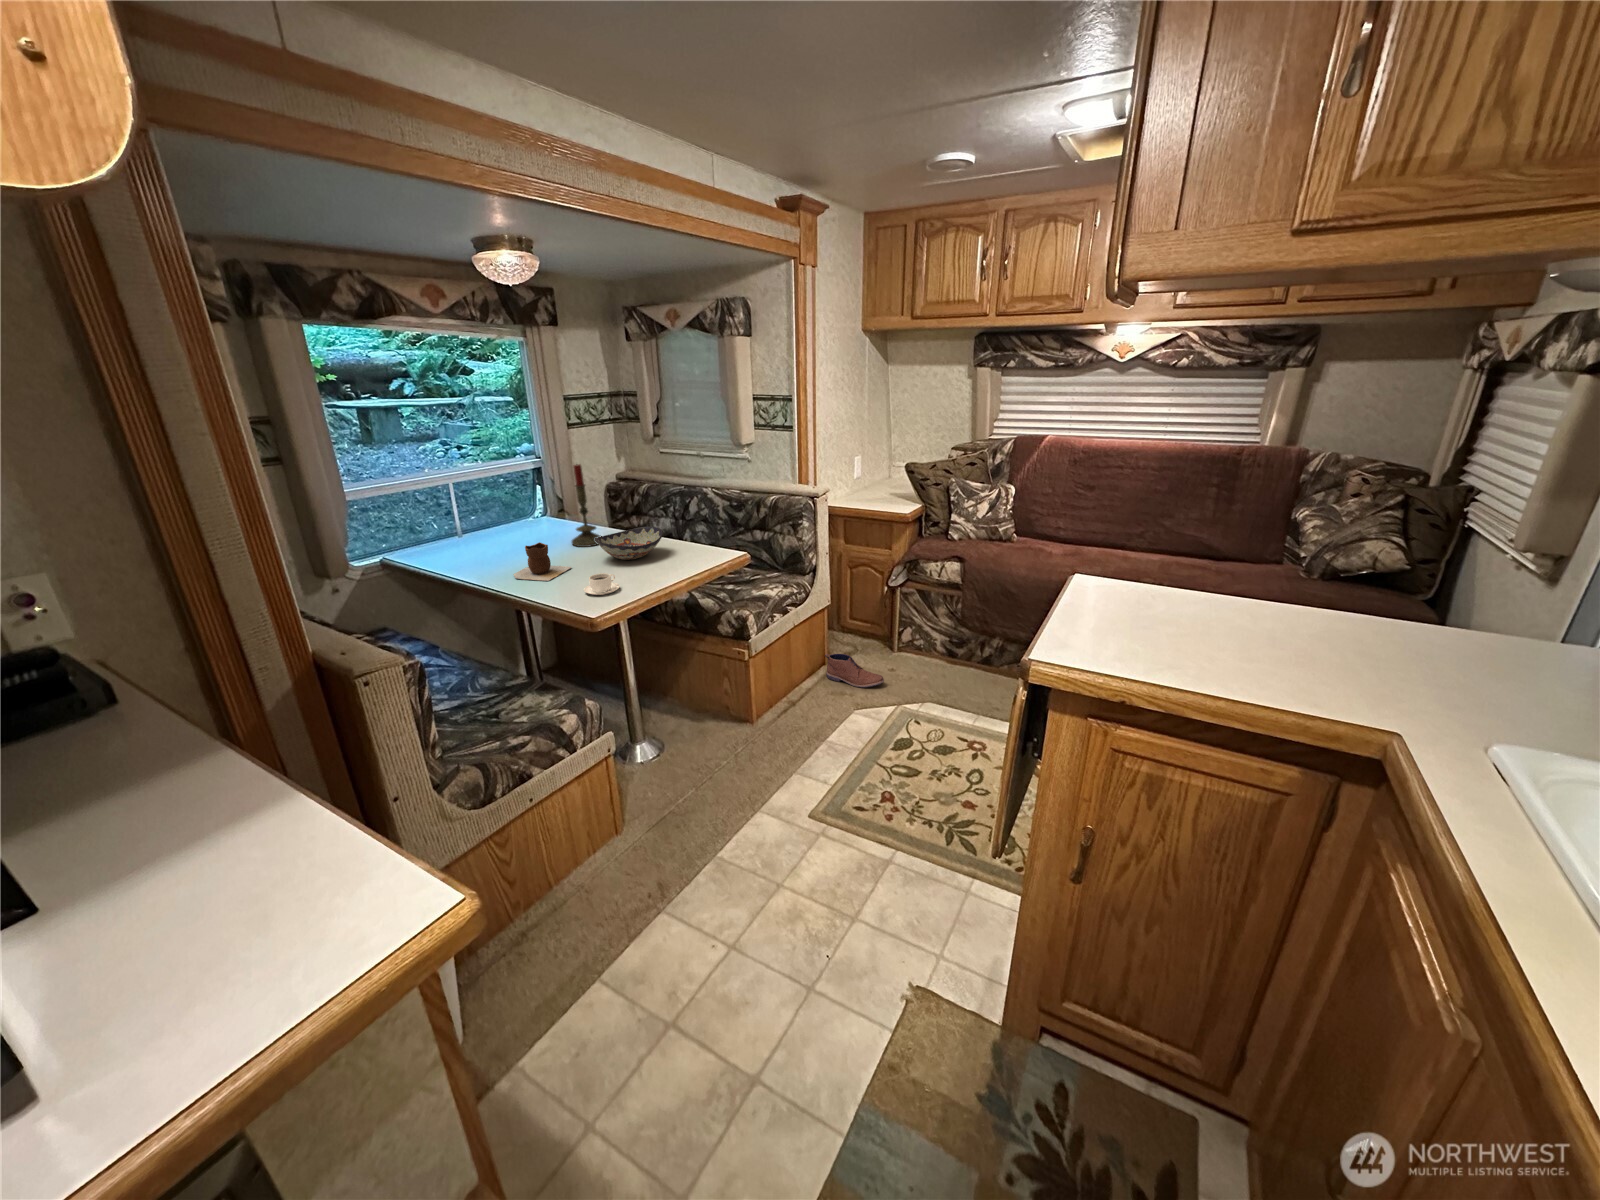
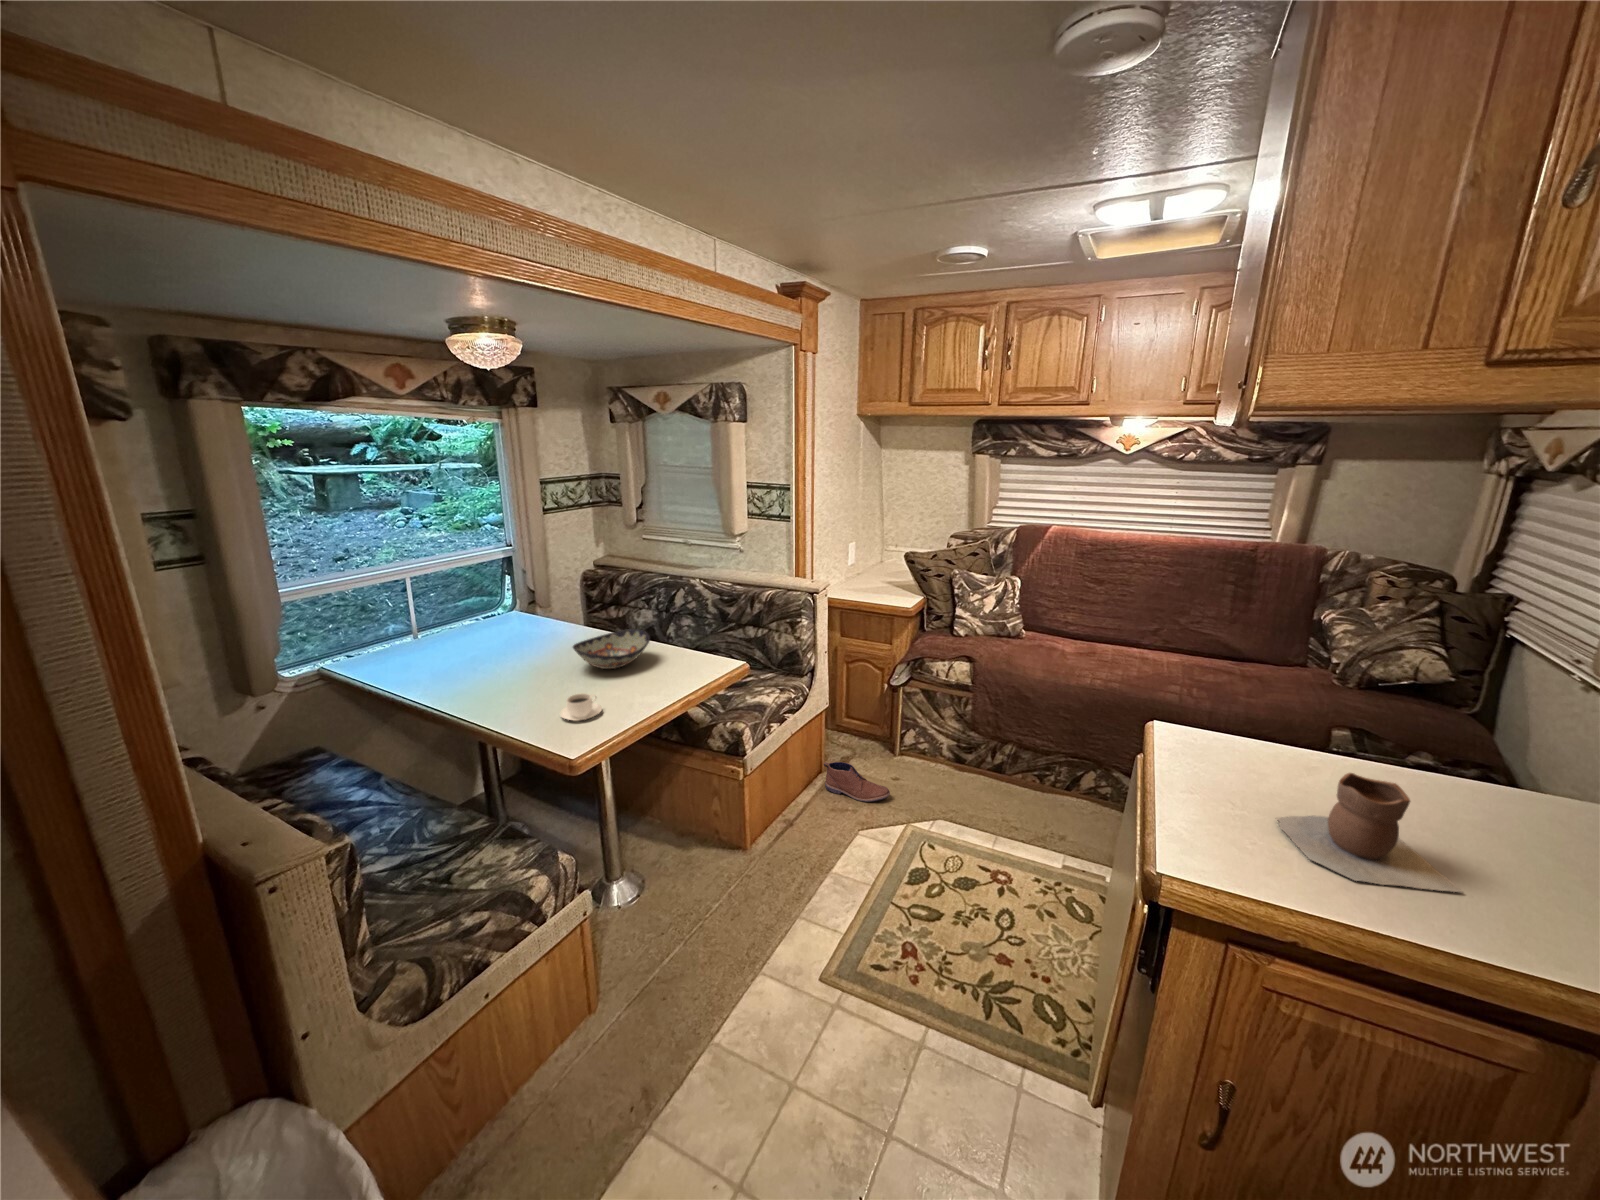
candle: present [572,464,600,547] -> none [544,557,582,651]
vase: present [513,542,571,581] -> present [1276,773,1462,892]

